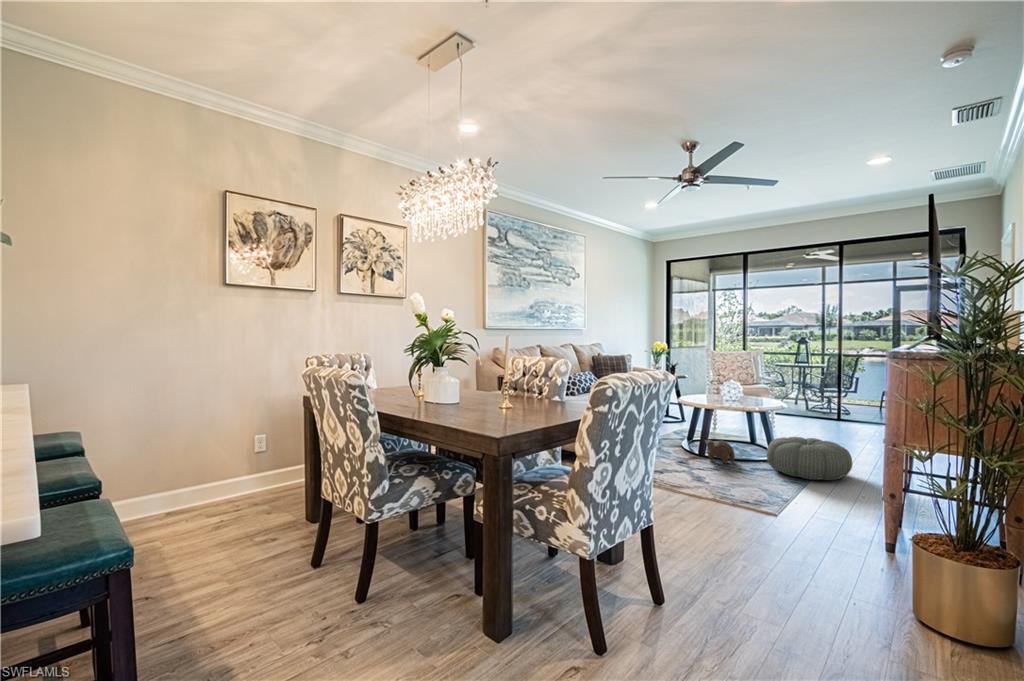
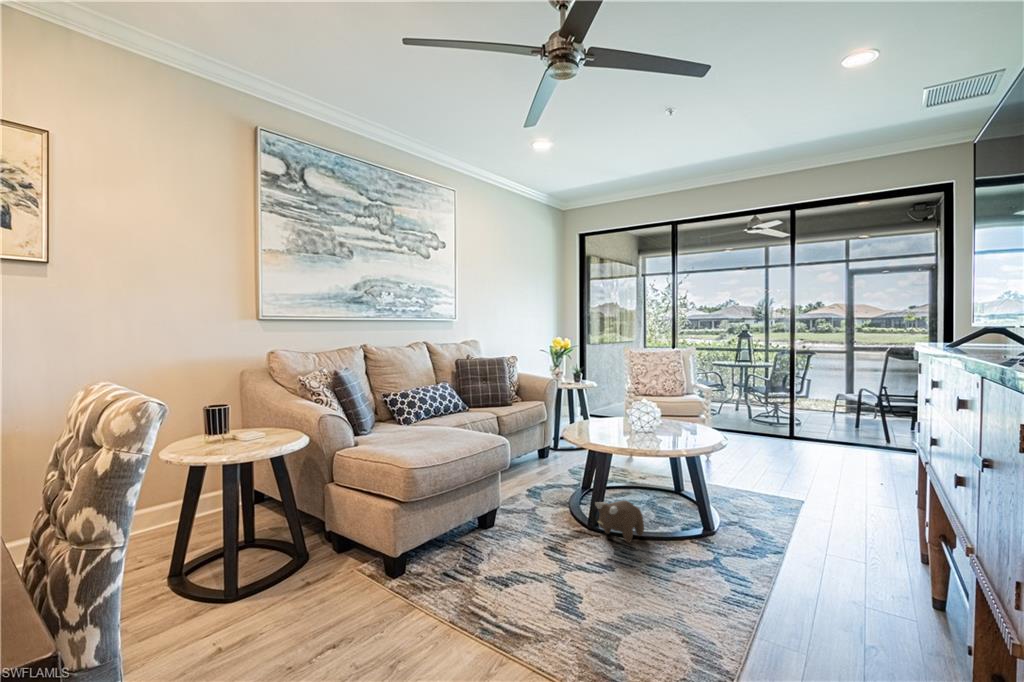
pouf: present [766,437,852,480] -> none [694,492,834,581]

